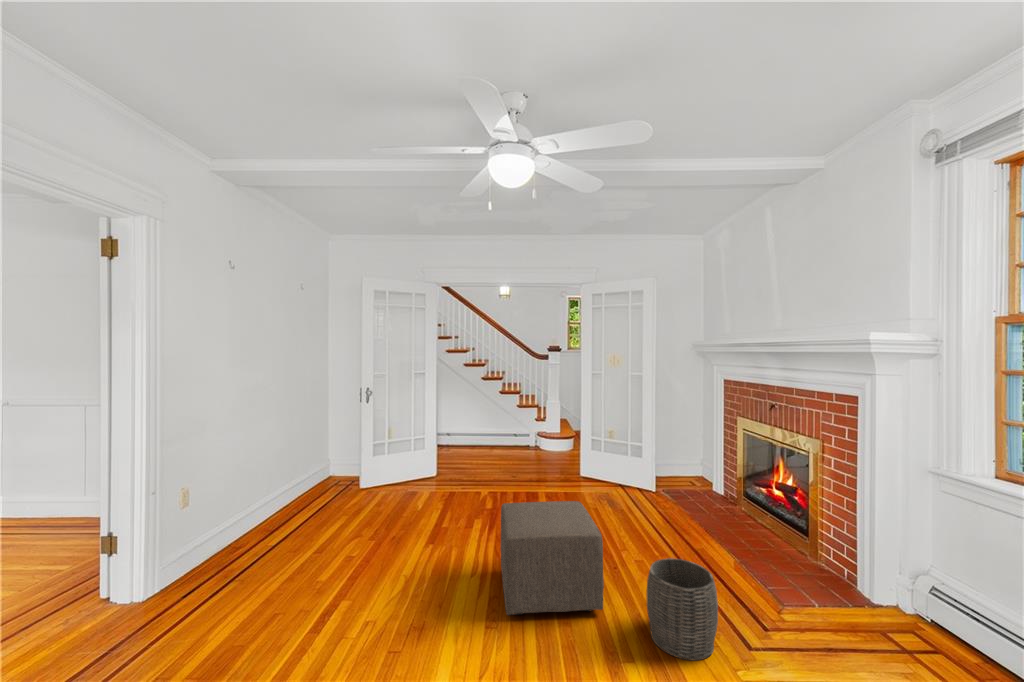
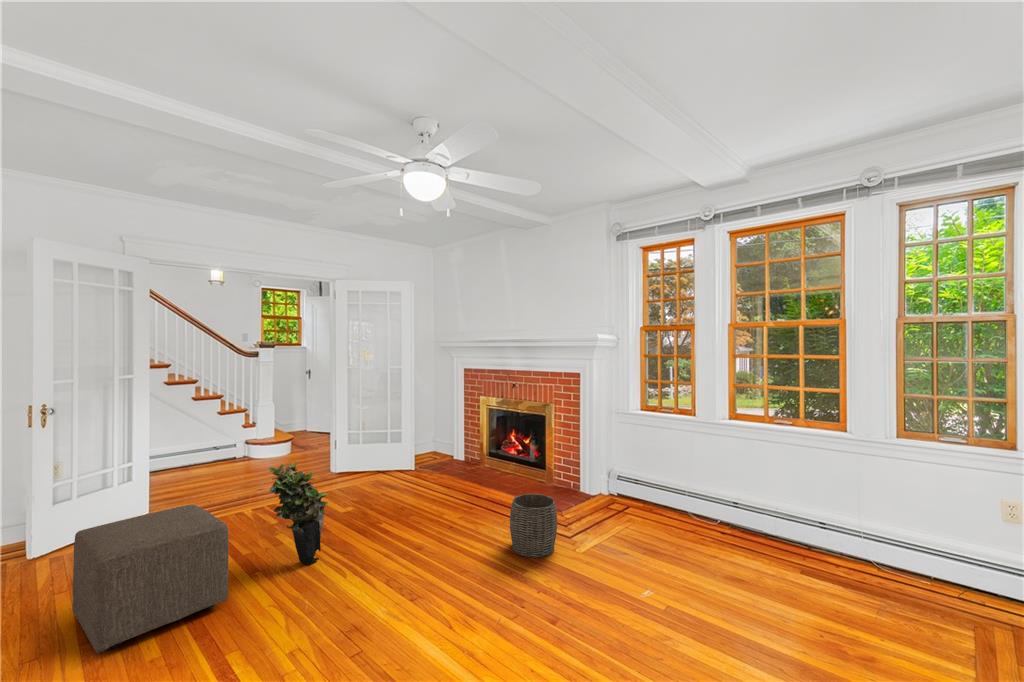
potted plant: none [440,456,491,553] -> present [269,462,328,565]
ottoman: present [501,501,604,615] -> present [73,505,229,653]

